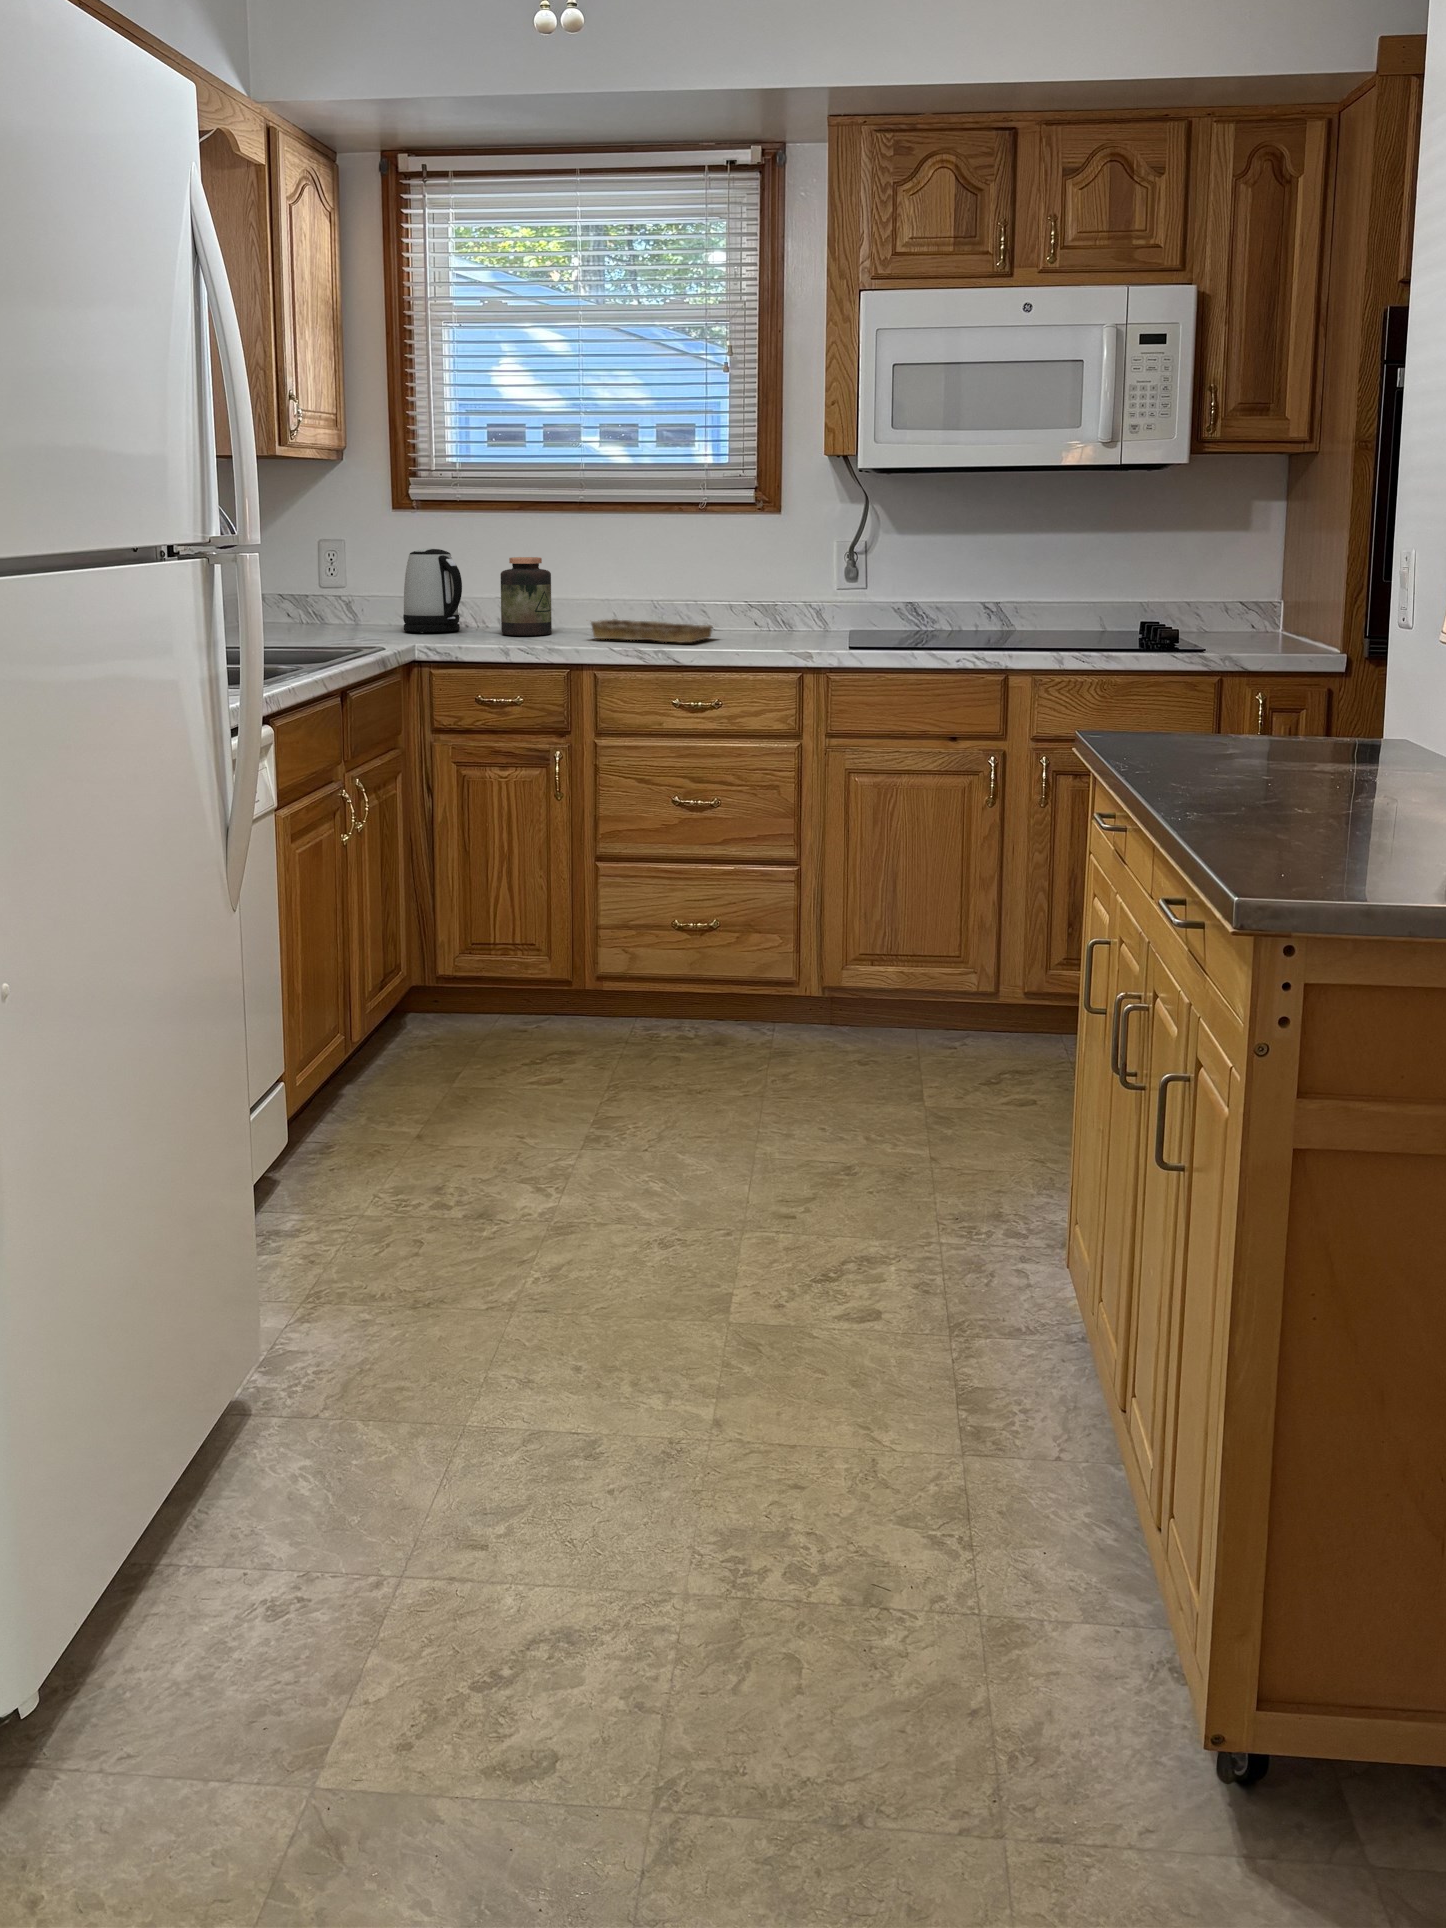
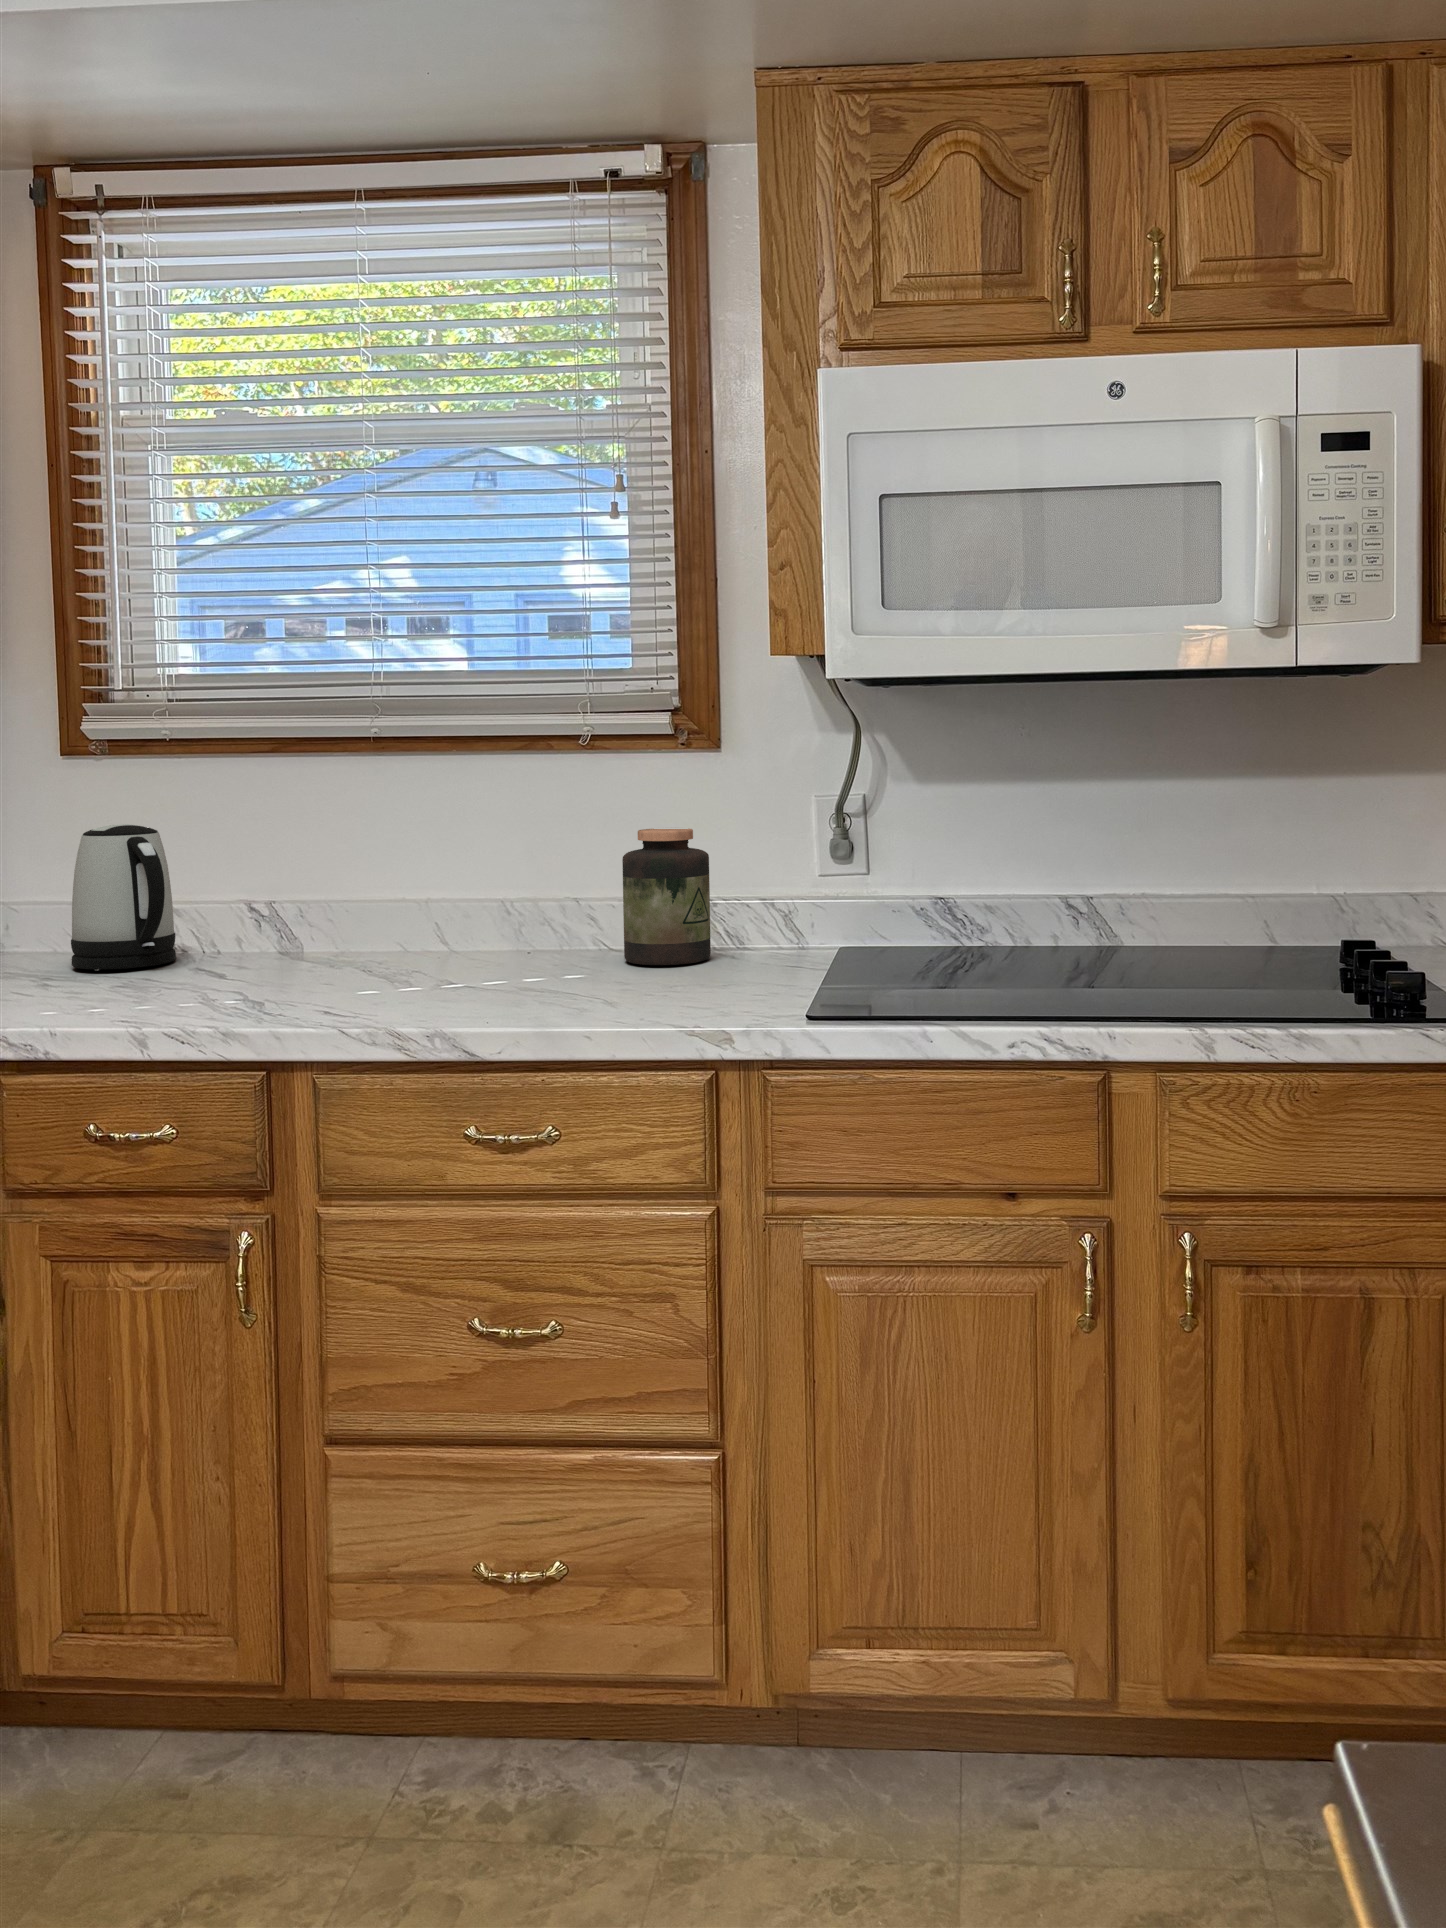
jar: present [500,557,552,635] -> present [622,829,711,965]
tray: present [591,619,712,643] -> none [354,944,598,997]

